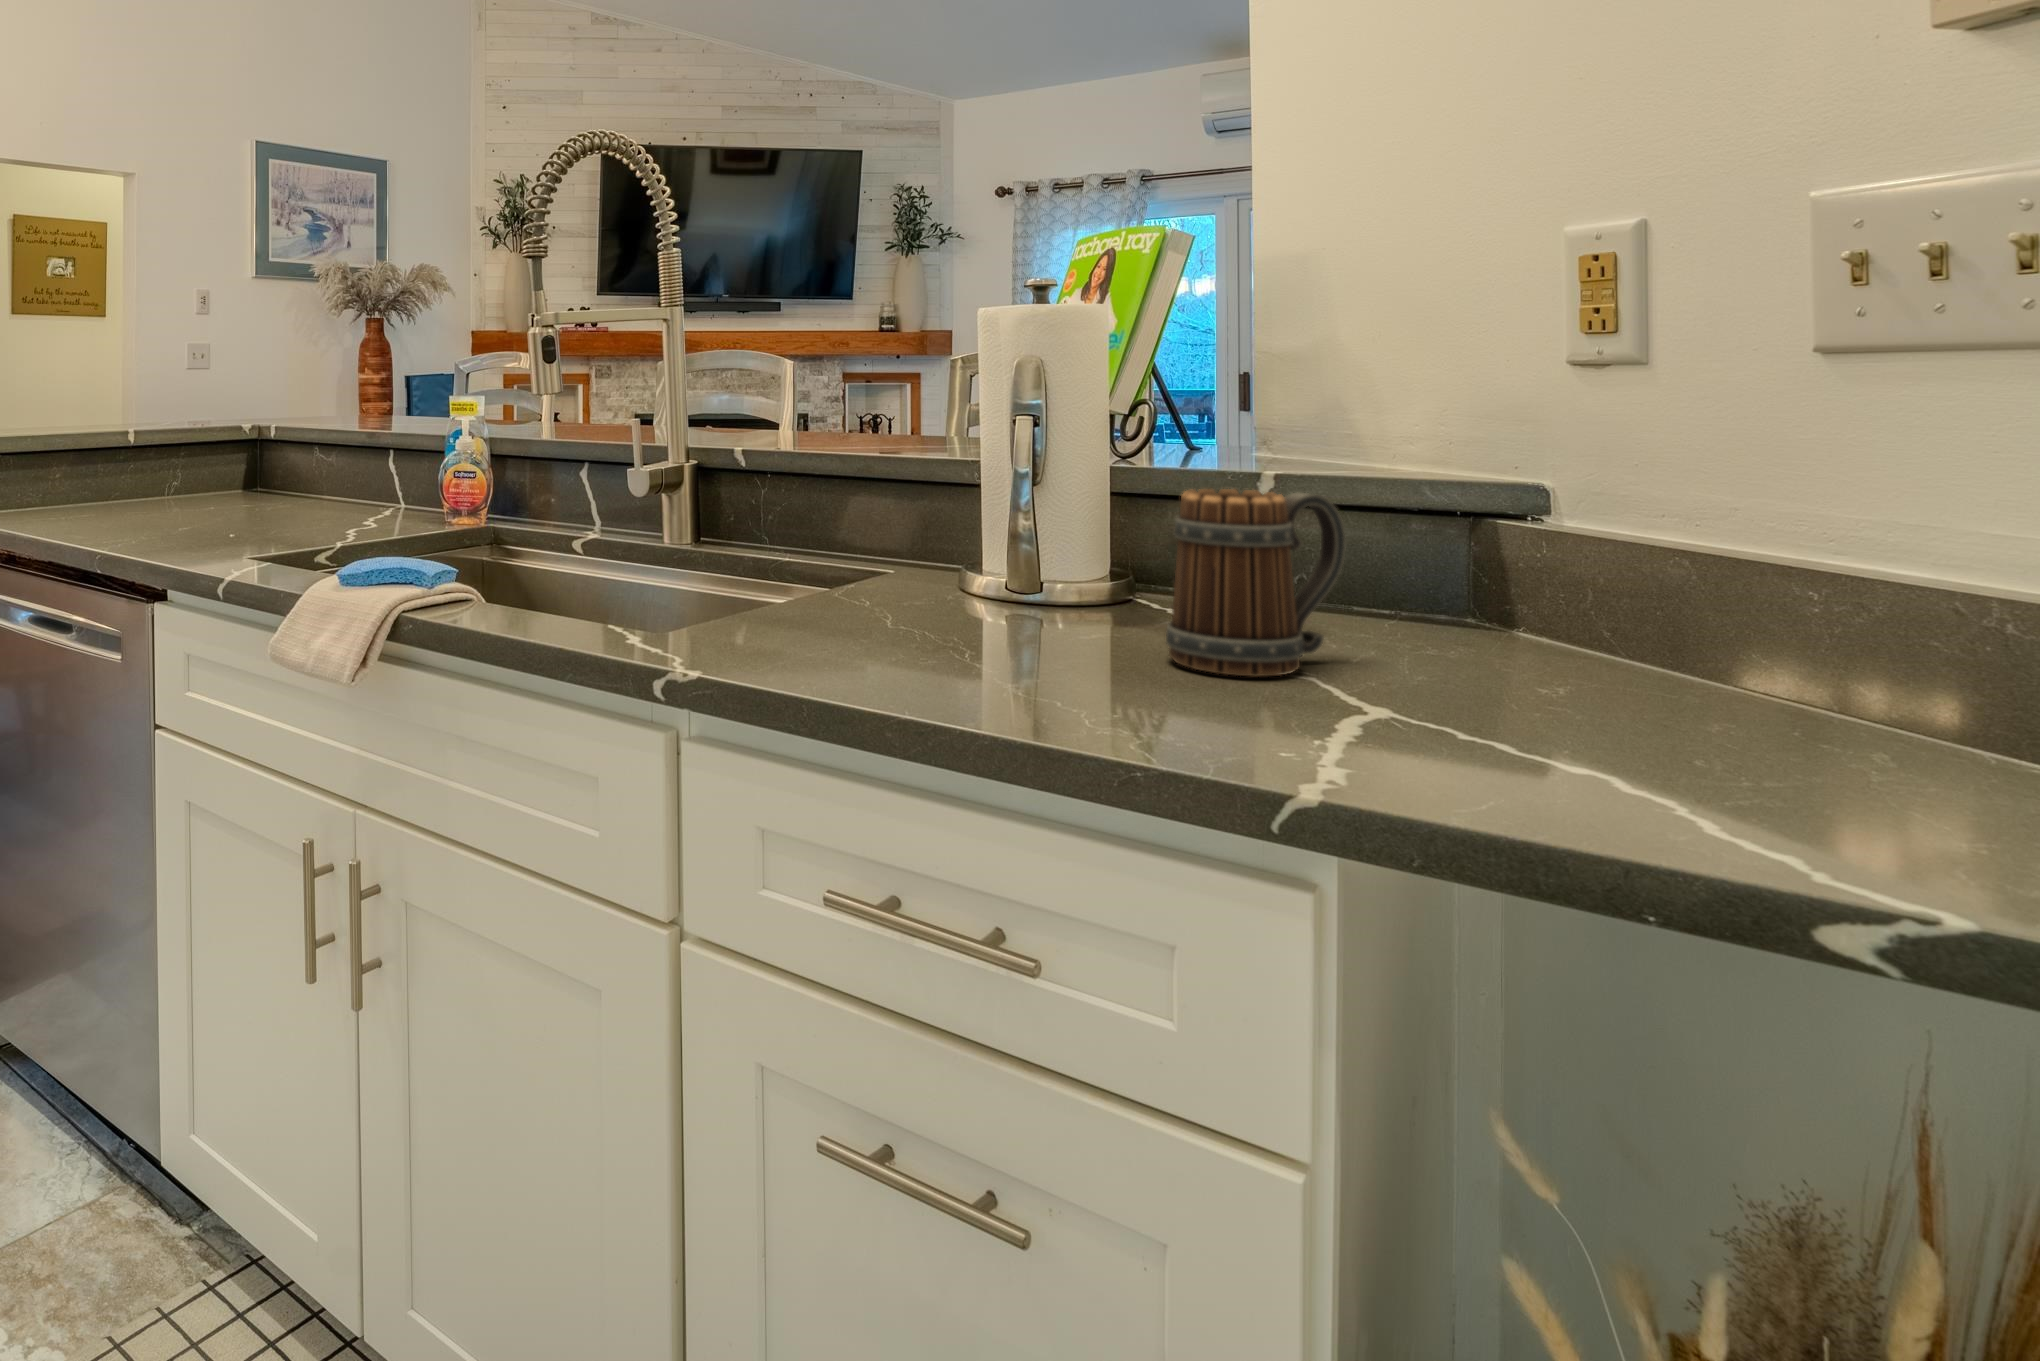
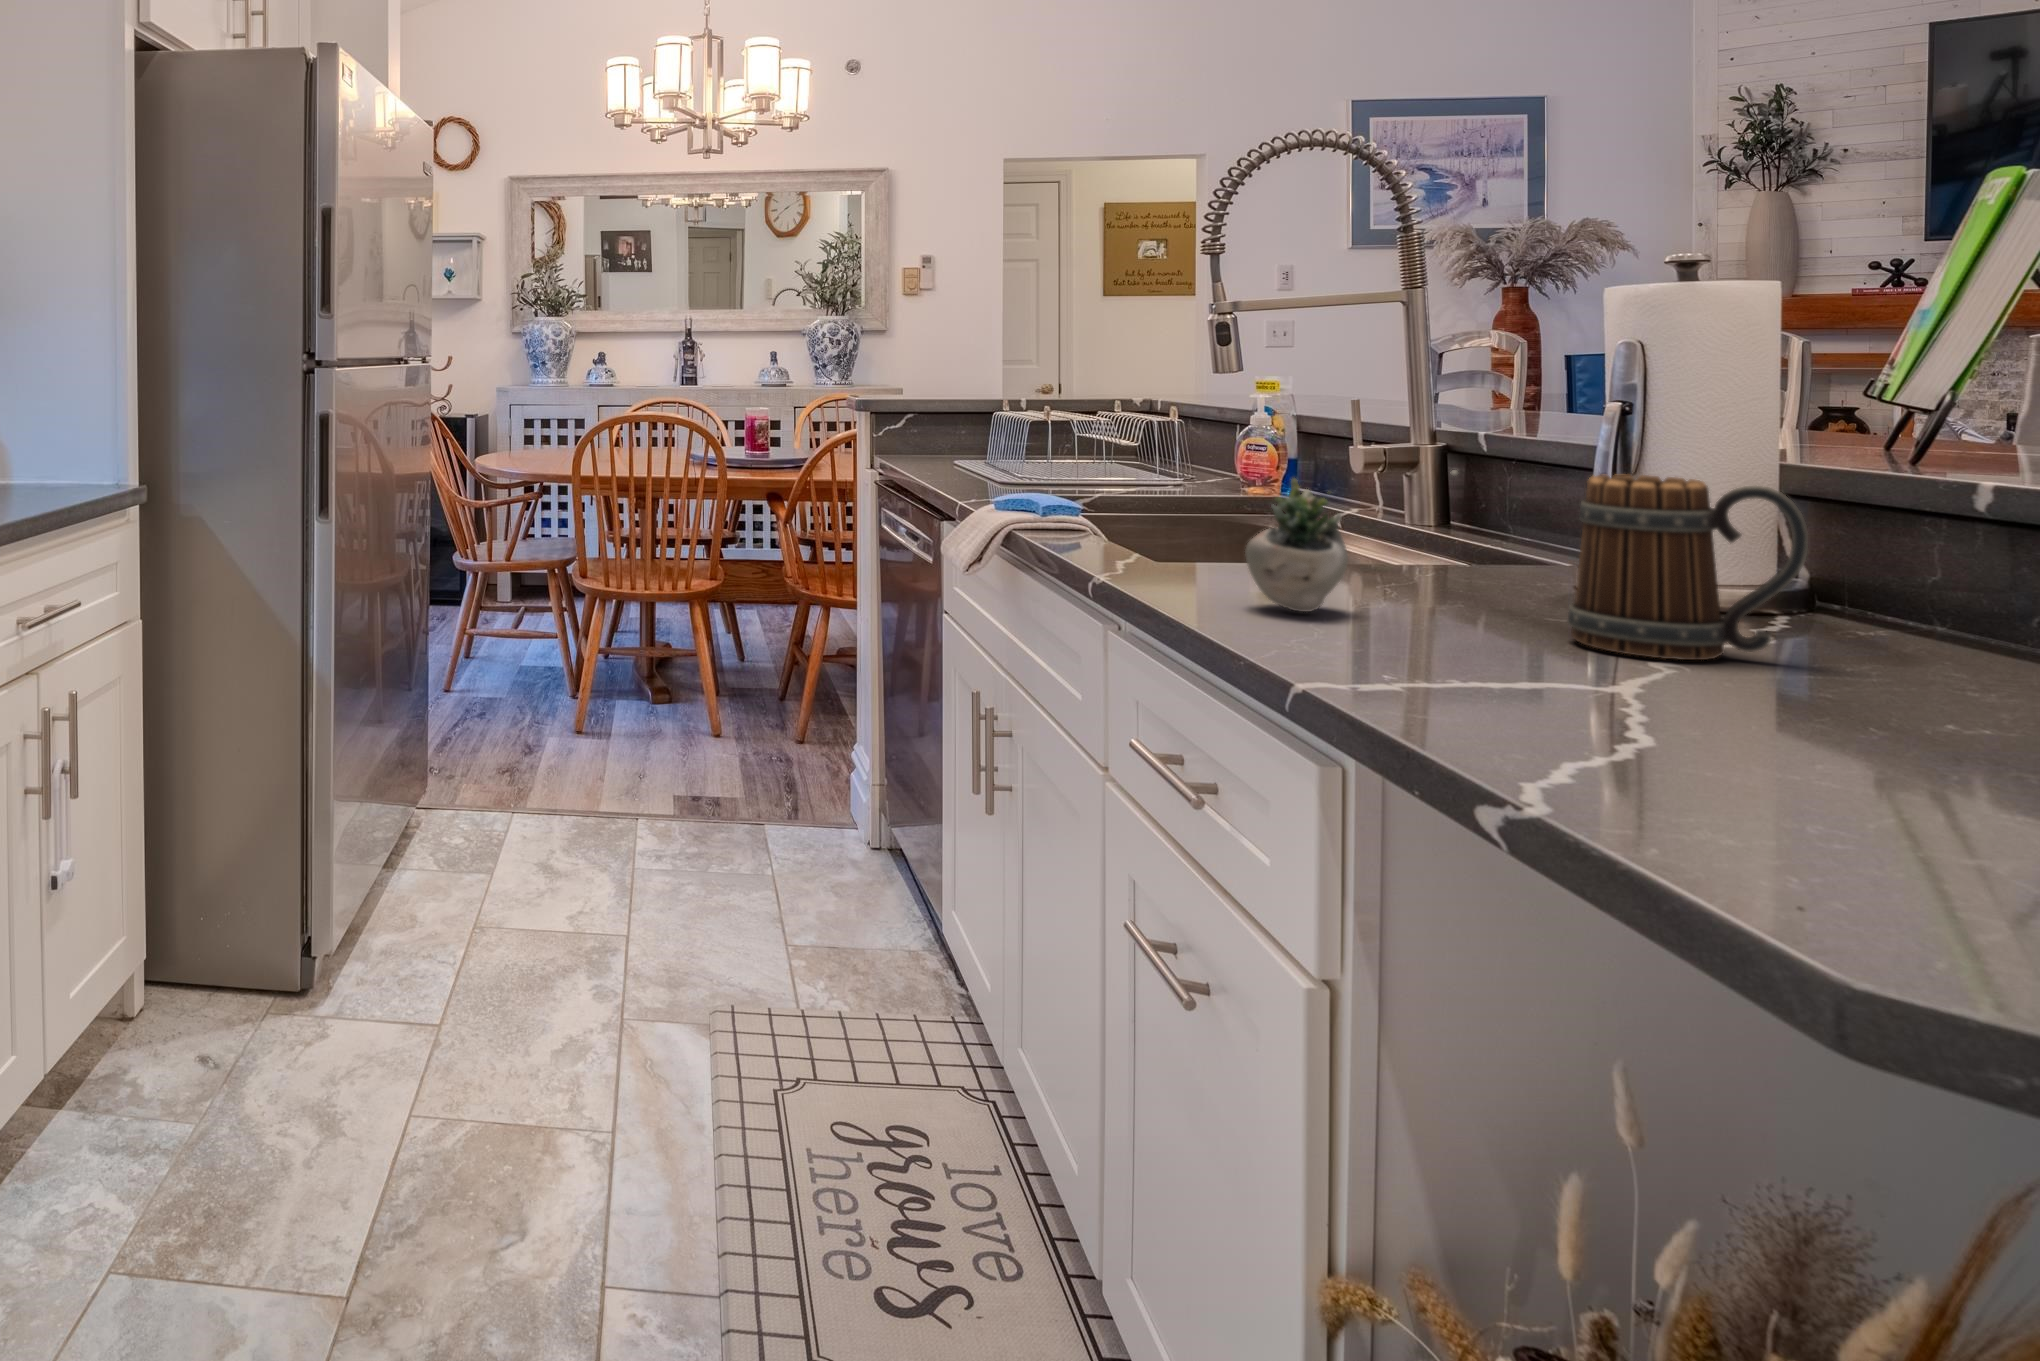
succulent plant: none [893,497,1065,685] -> present [1245,470,1459,612]

